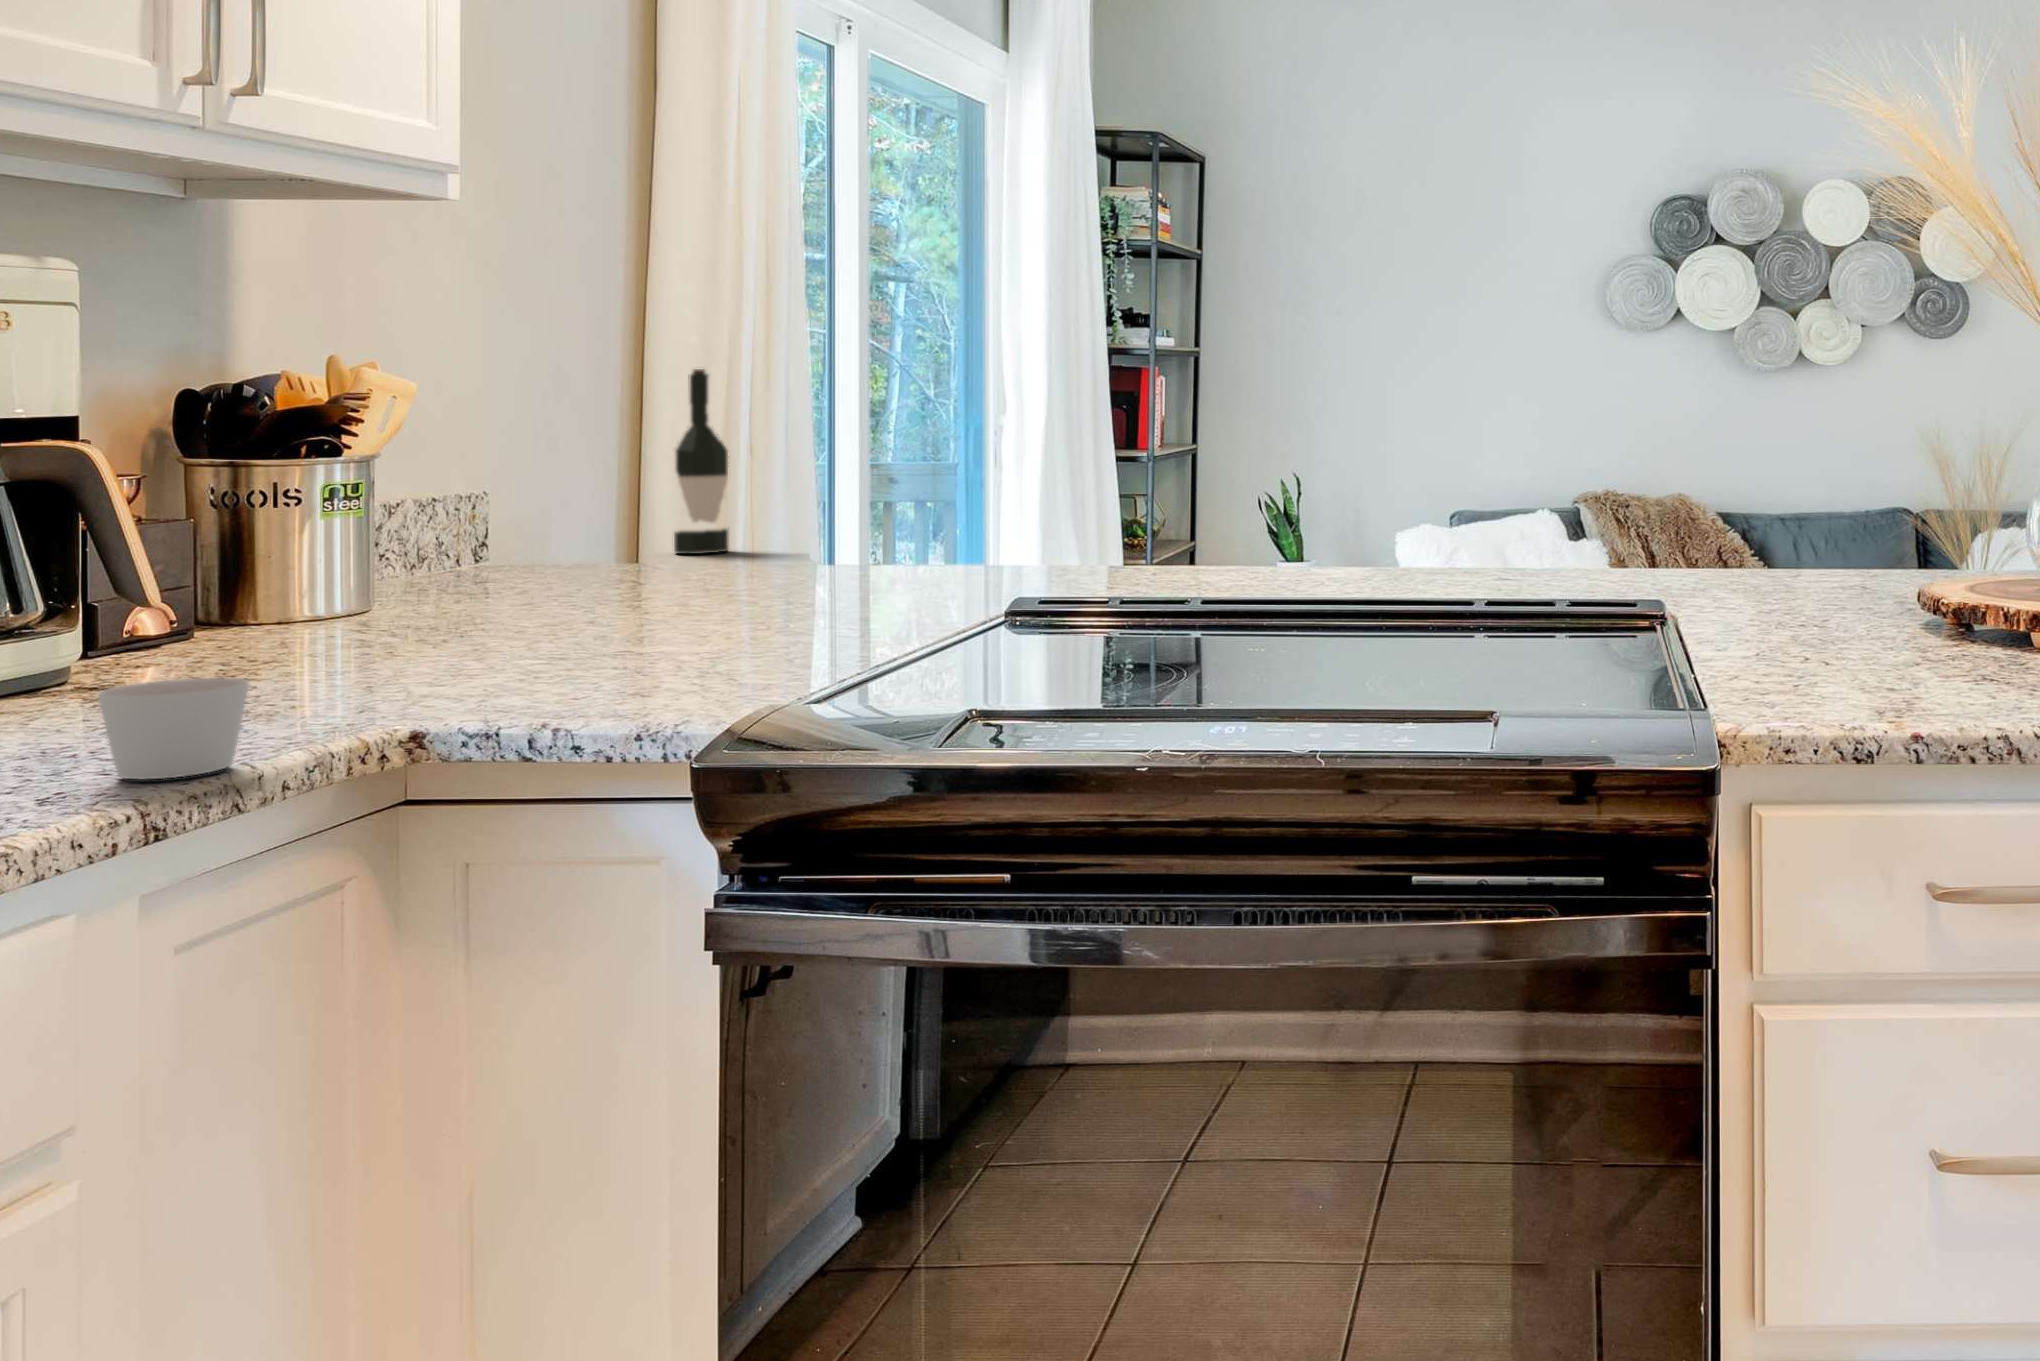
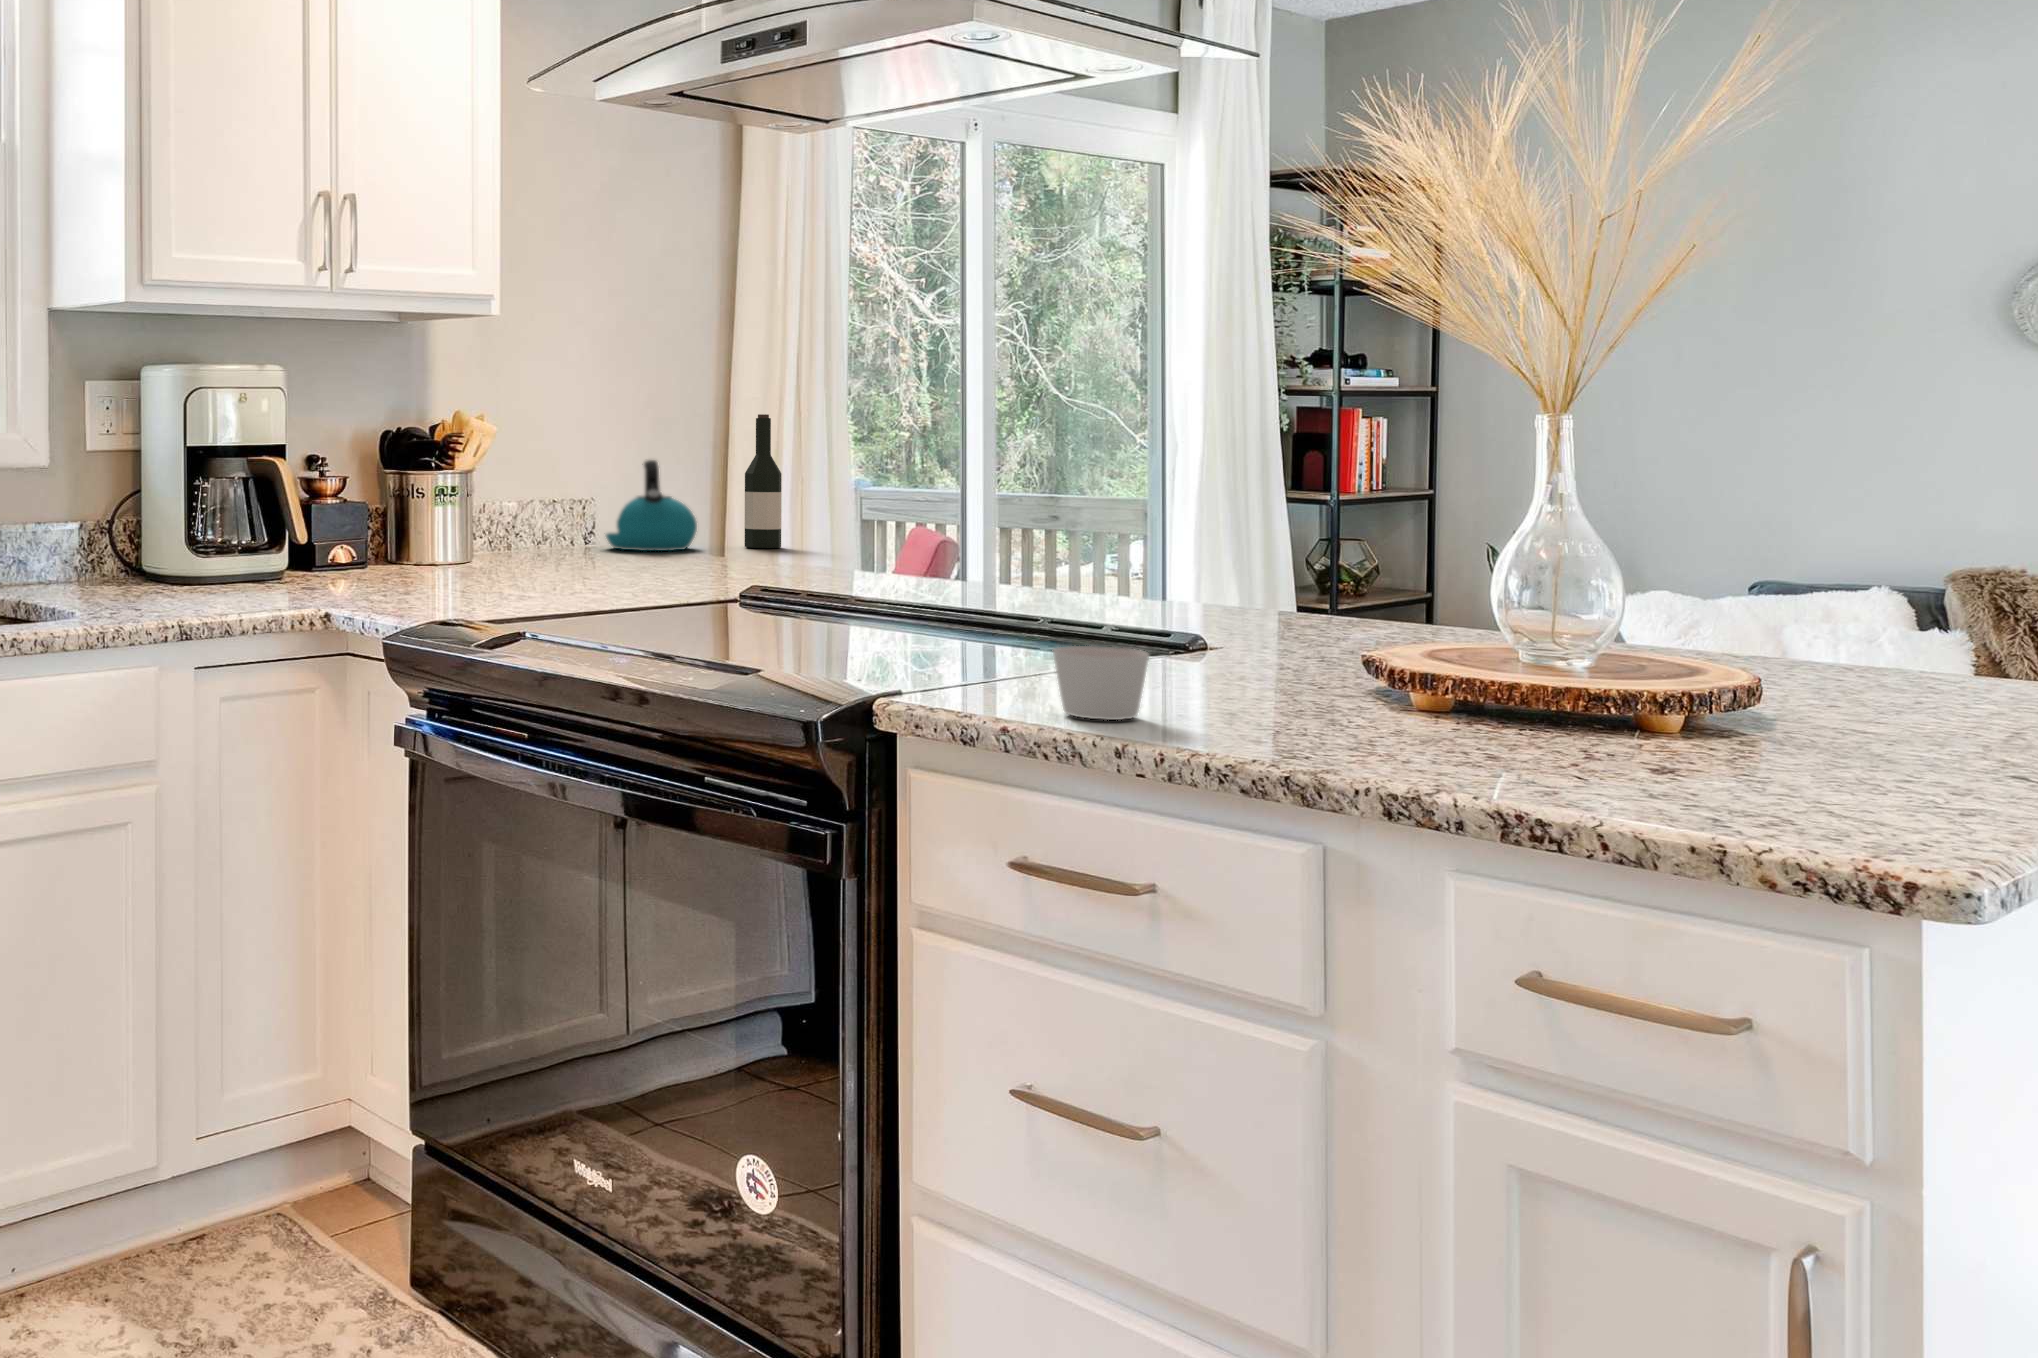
kettle: none [464,435,622,572] -> present [606,460,697,551]
candle: present [98,678,249,779] -> present [1053,646,1149,720]

